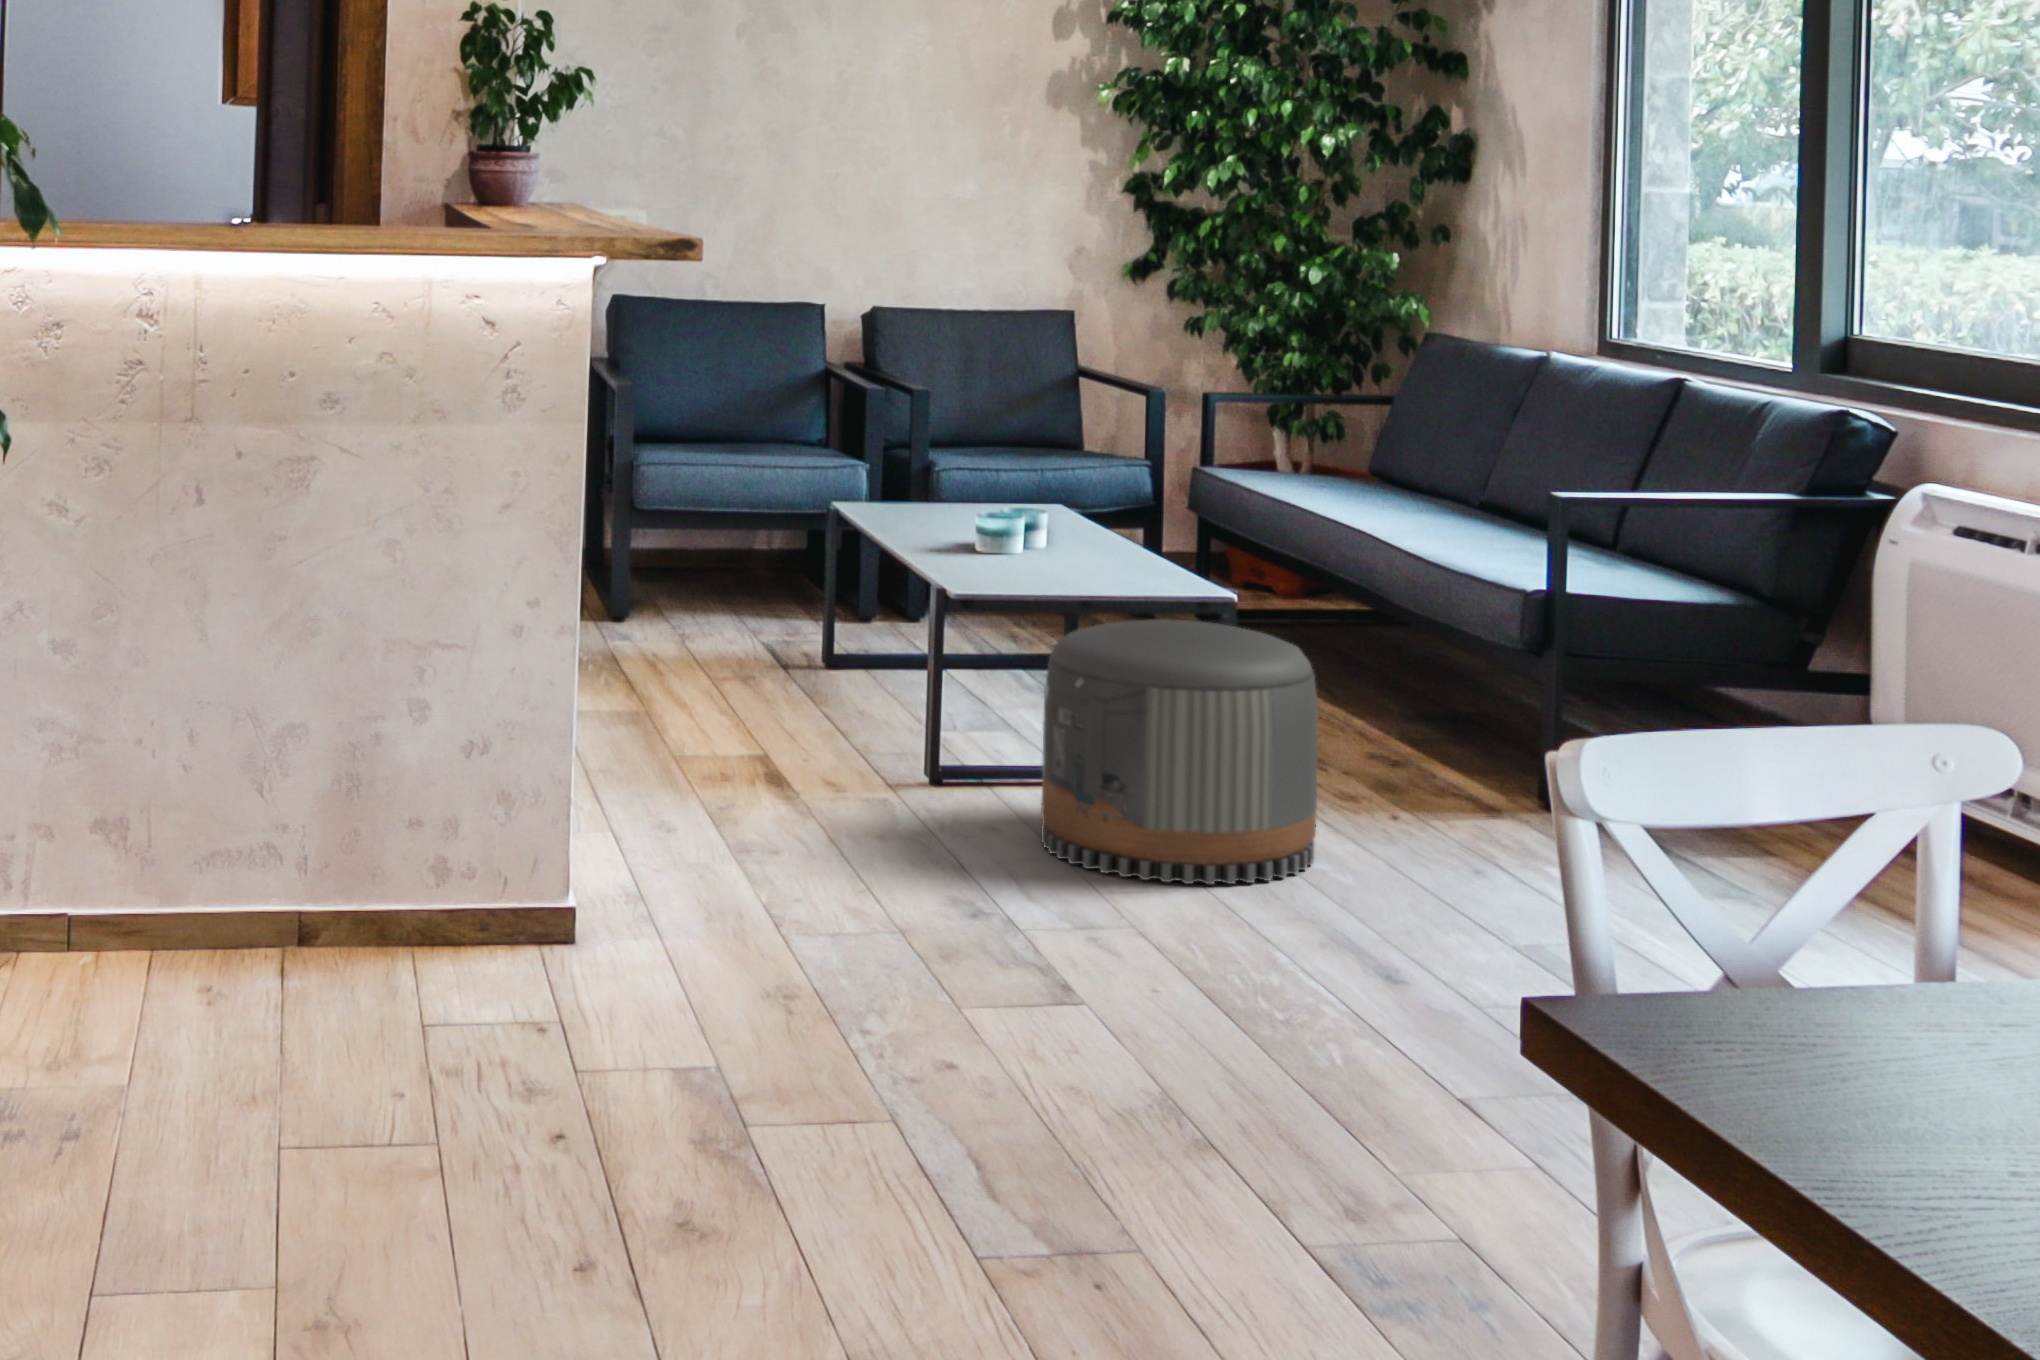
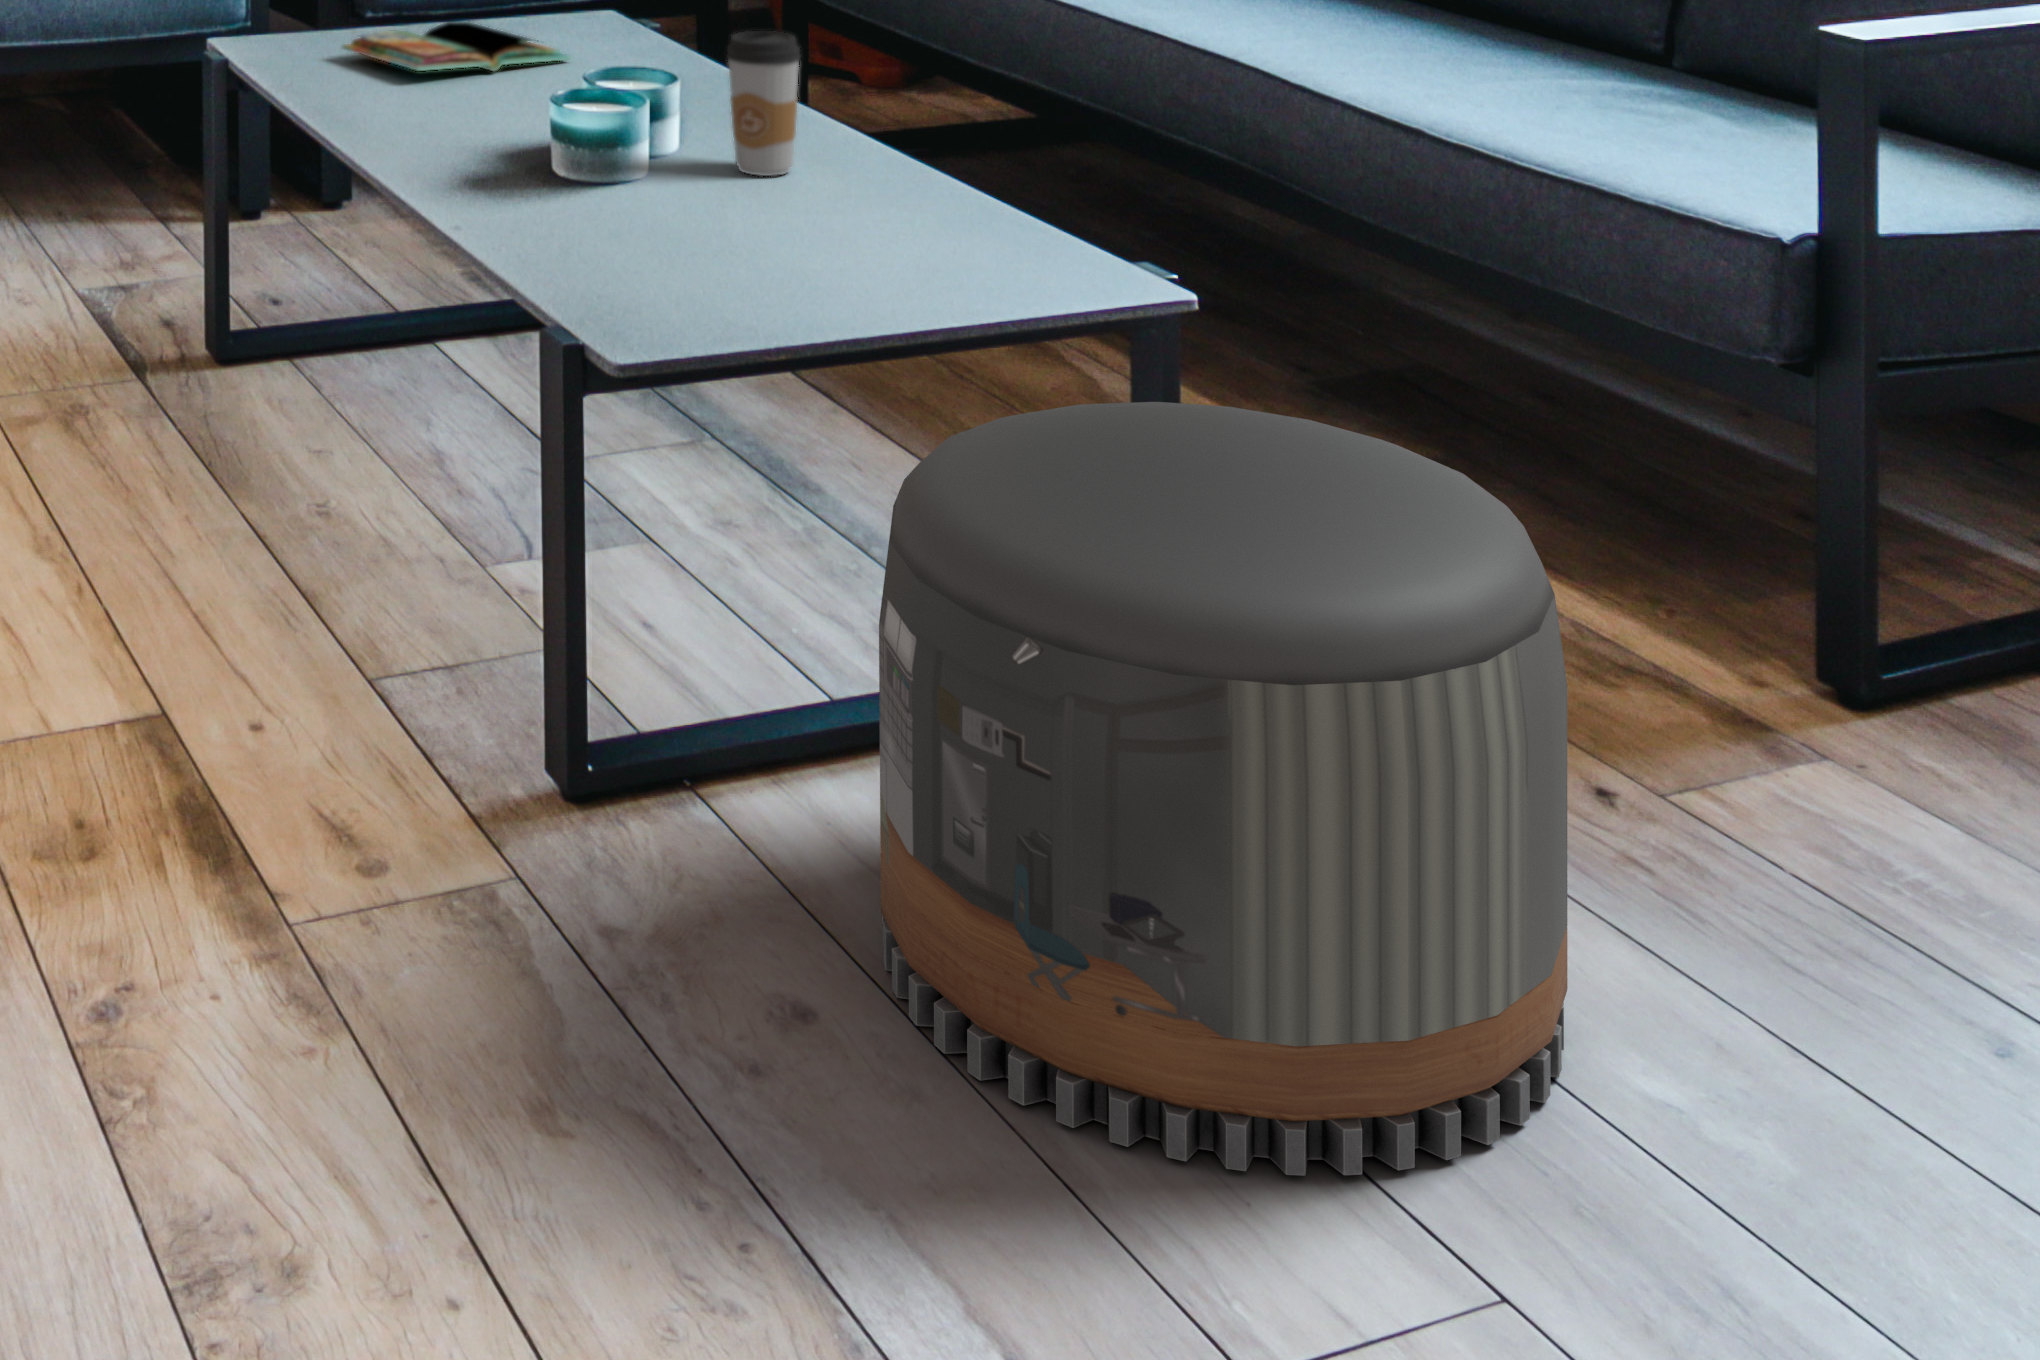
coffee cup: none [1071,491,1108,561] -> present [727,31,800,176]
book: none [901,500,1024,522] -> present [342,21,570,71]

